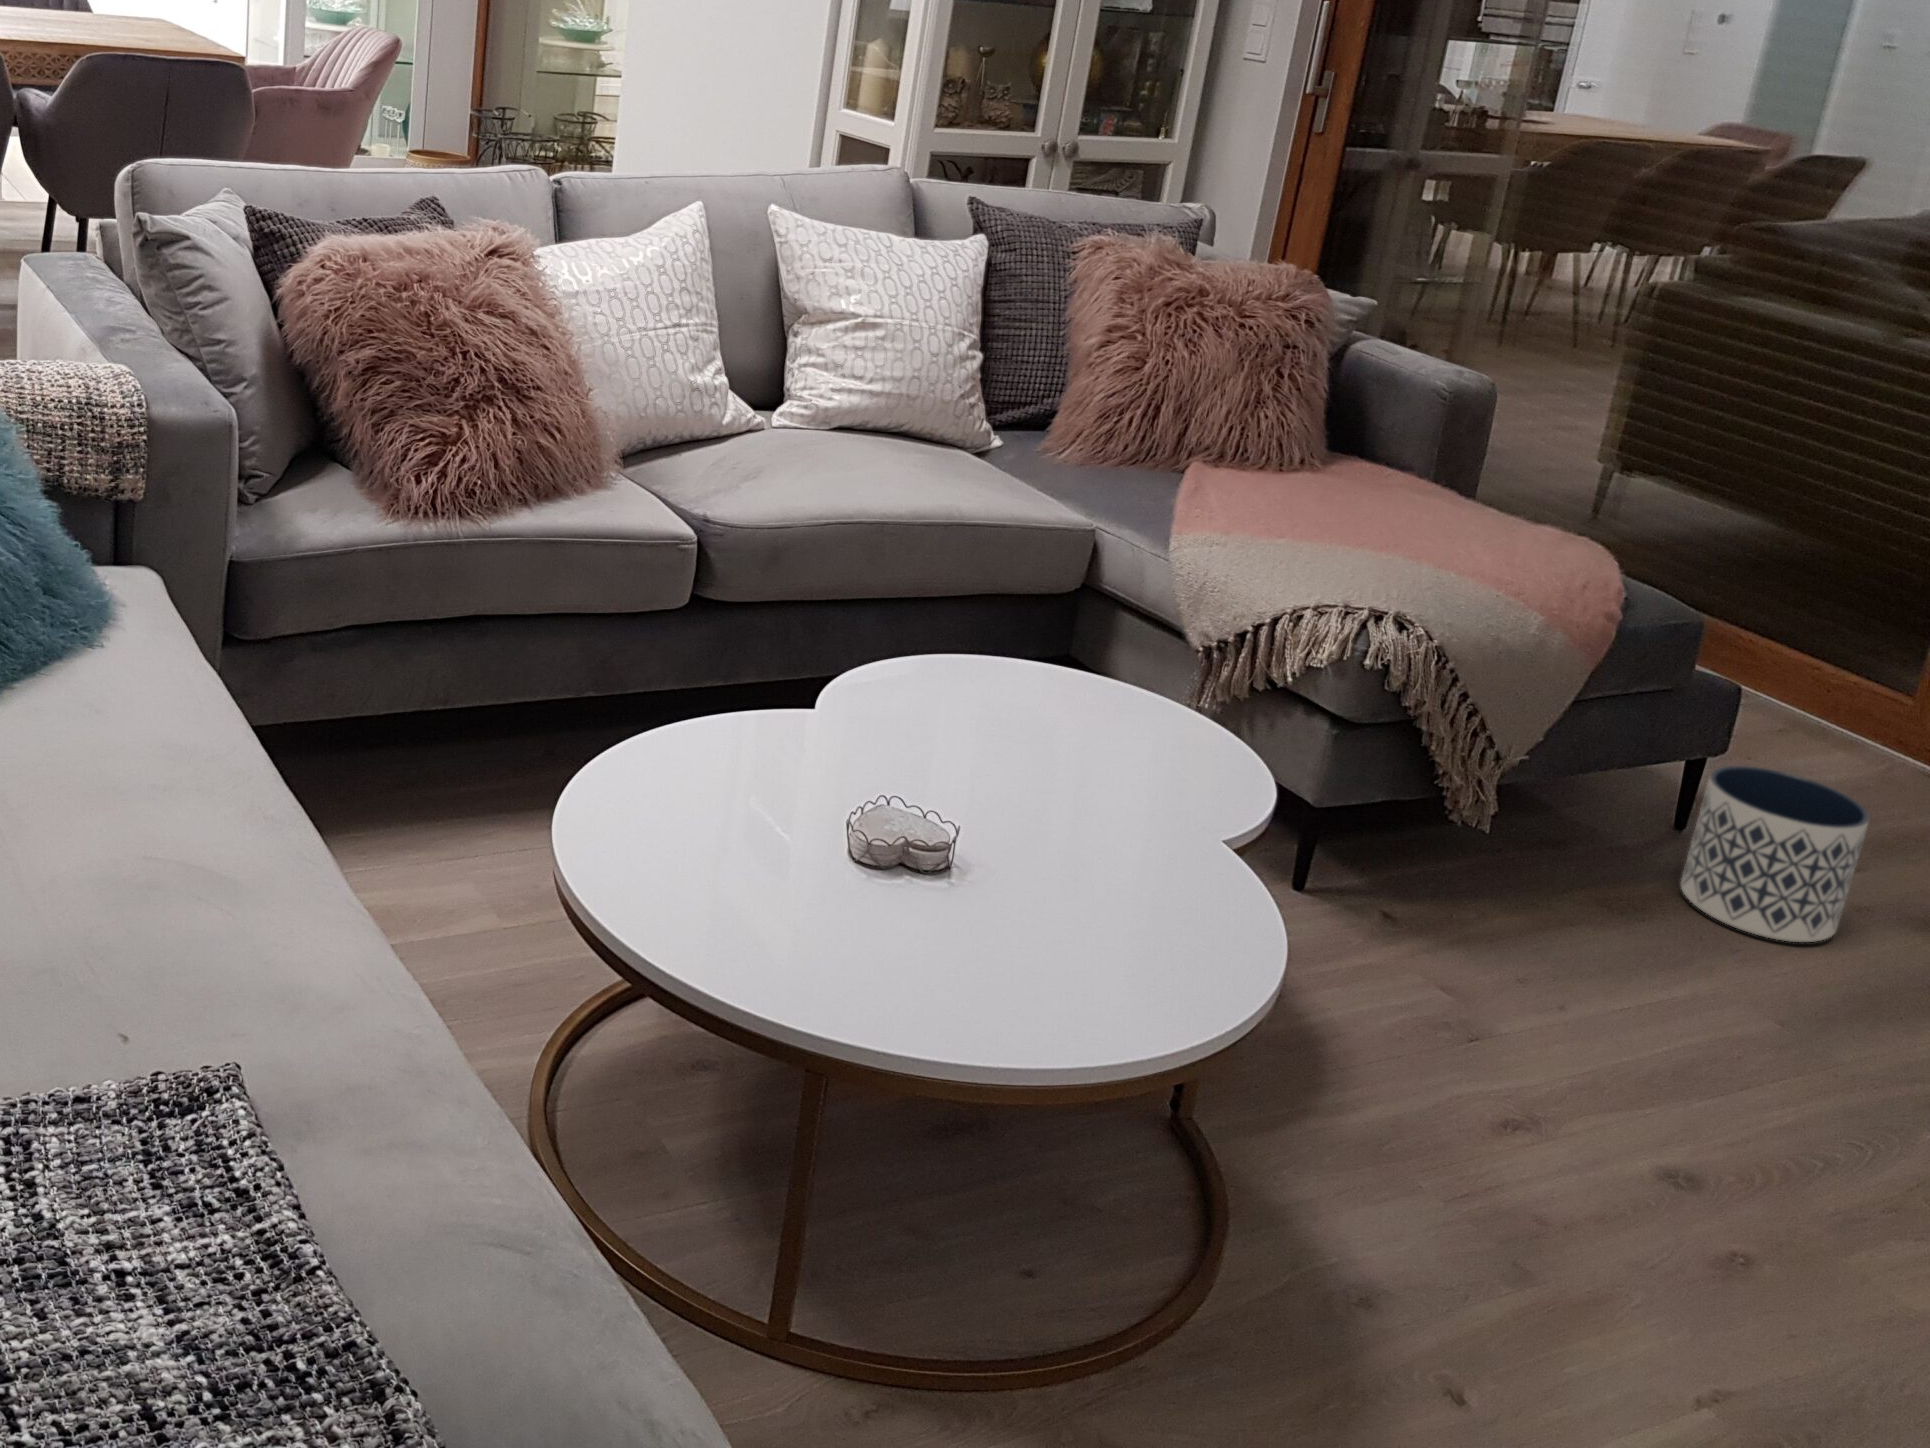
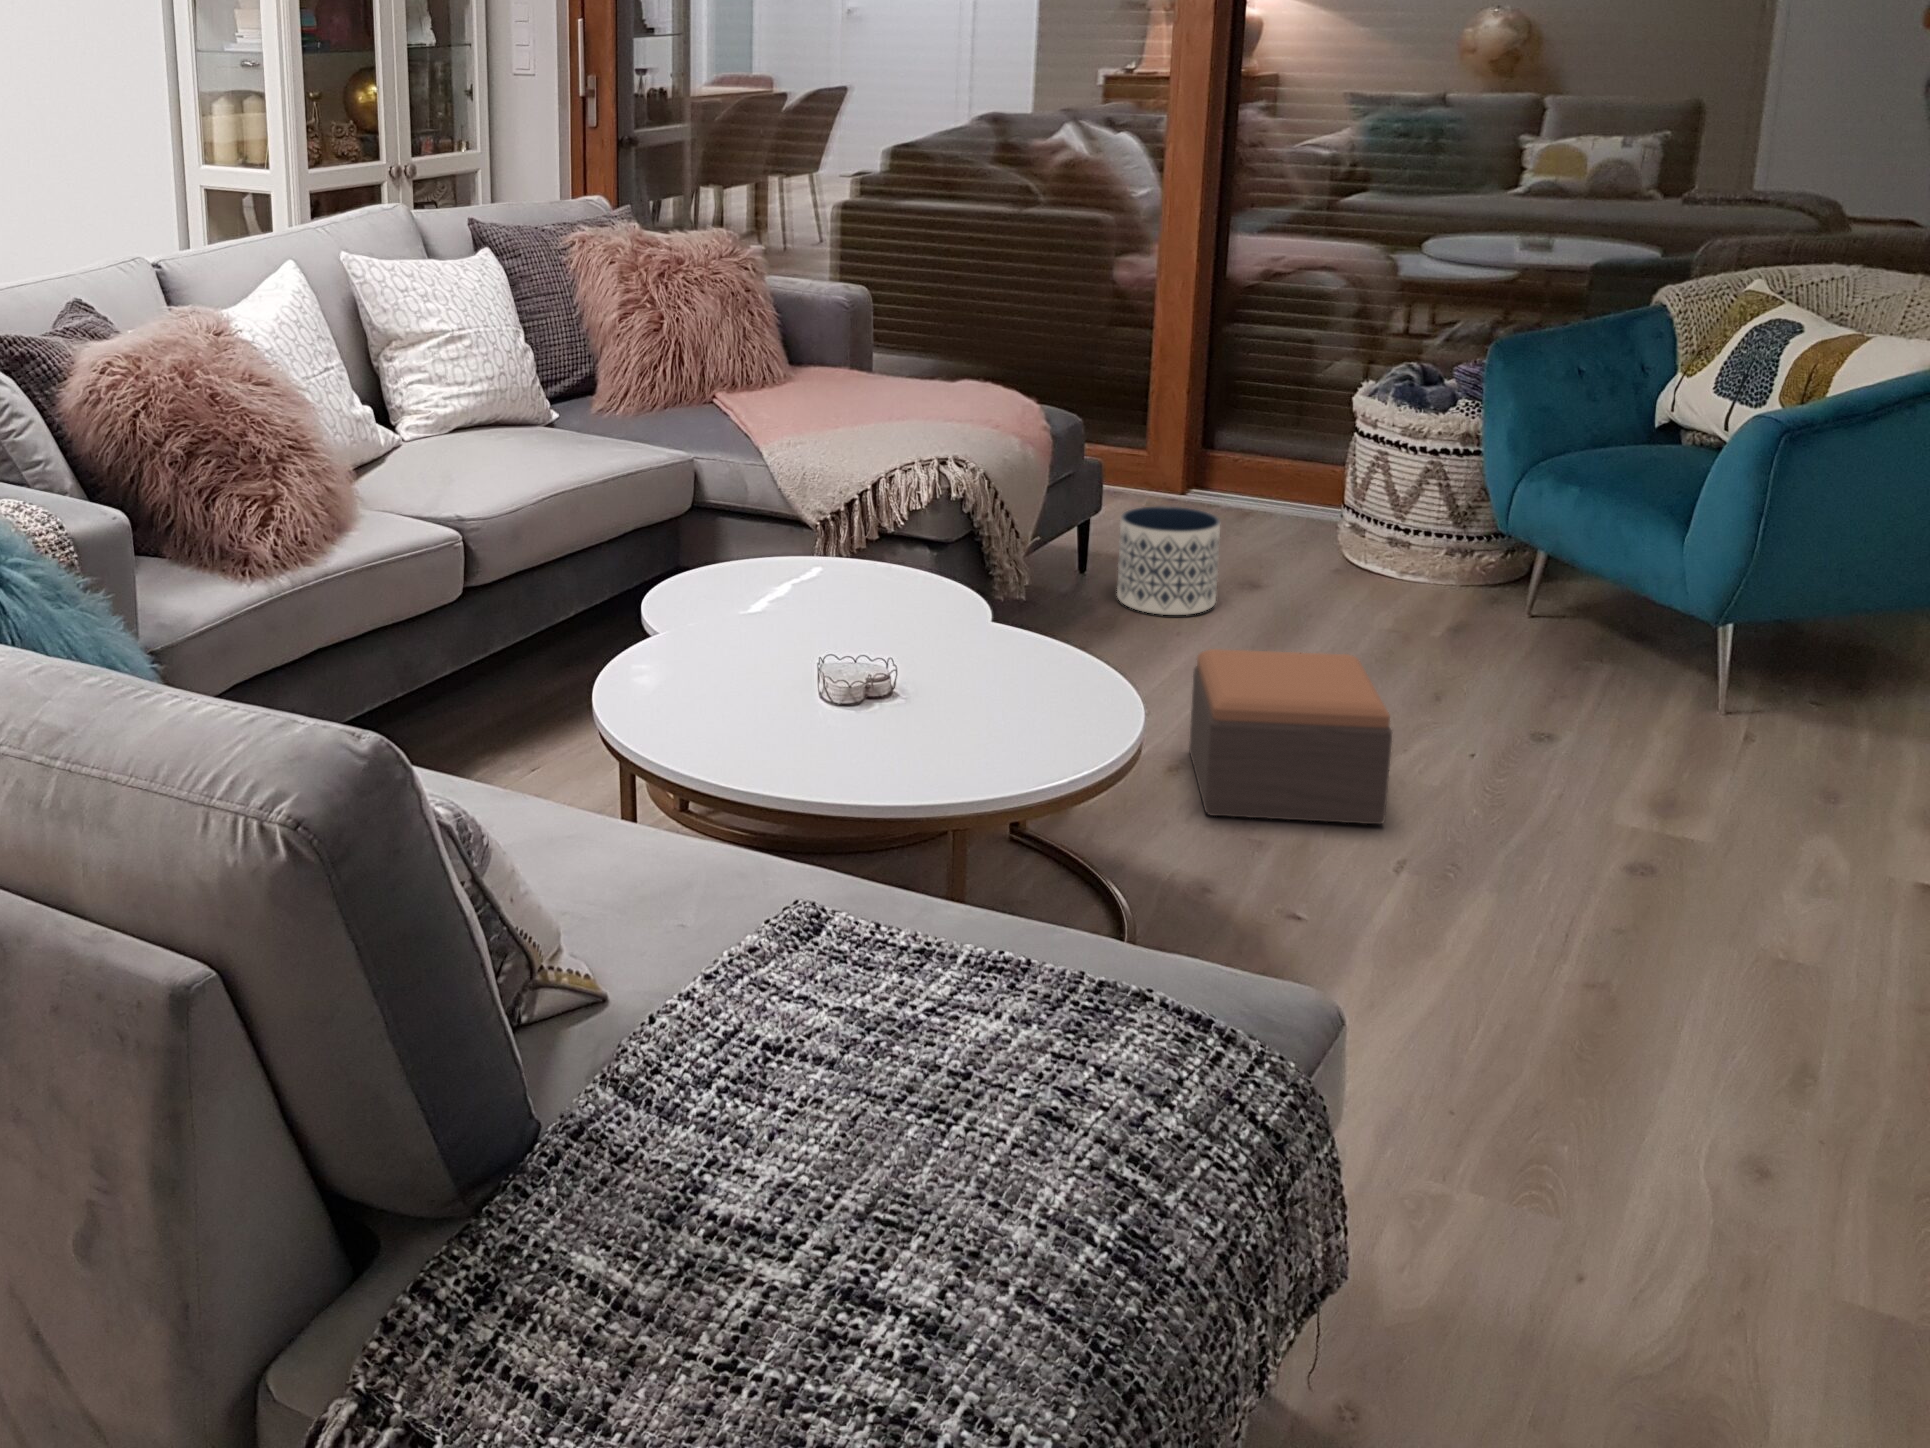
footstool: none [1477,992,1857,1360] -> present [1189,649,1392,824]

